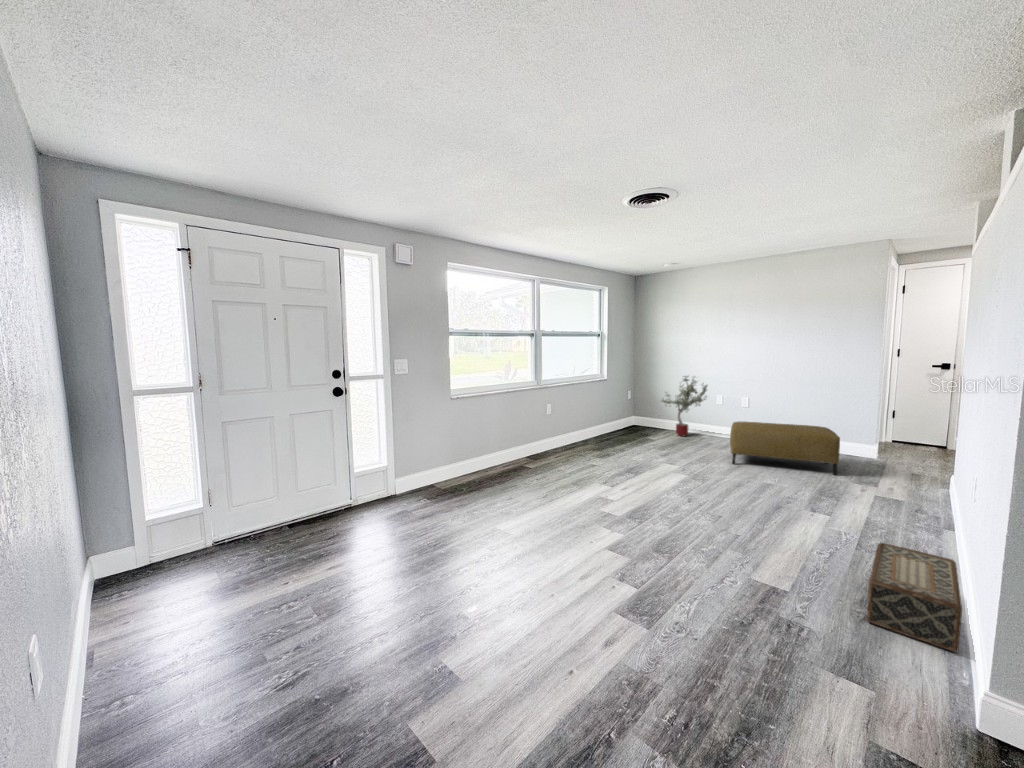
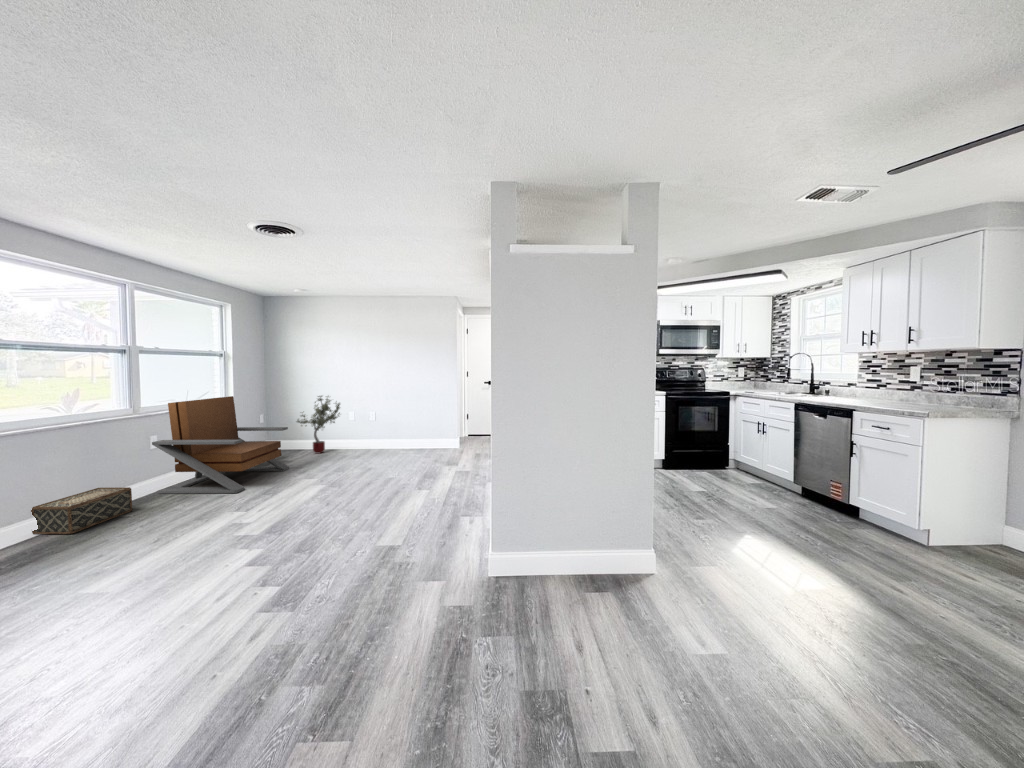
lounge chair: none [547,373,653,466] -> present [152,396,289,494]
ottoman: present [730,421,840,475] -> none [361,429,437,468]
woven basket: present [866,543,962,653] -> present [31,487,132,534]

